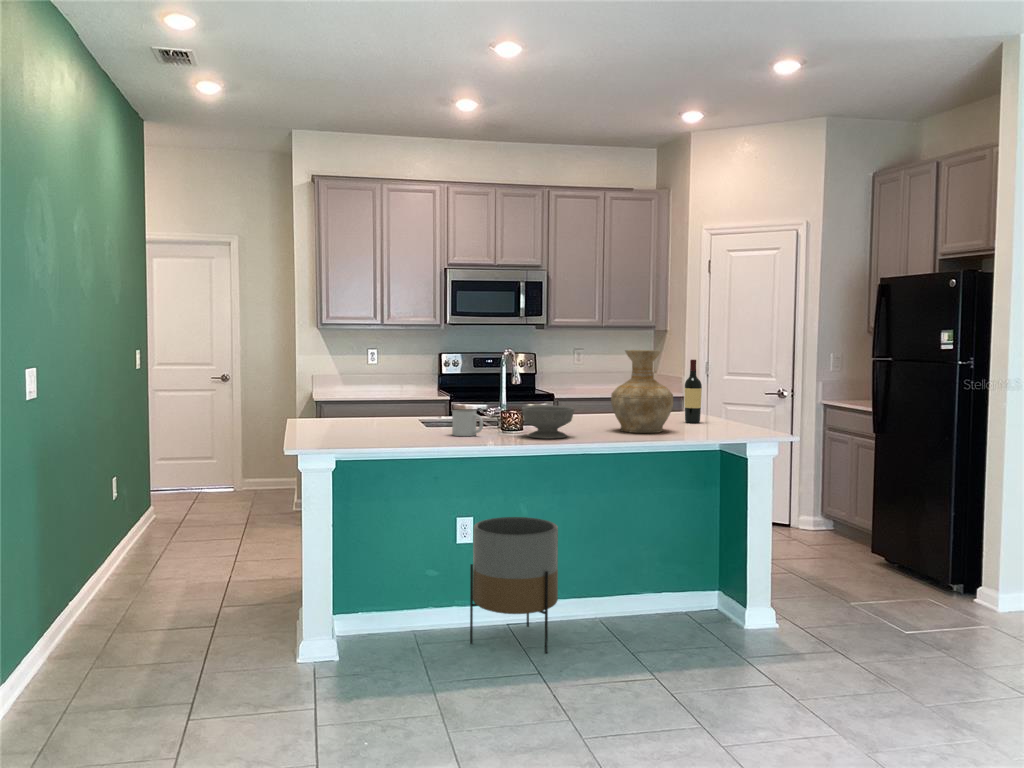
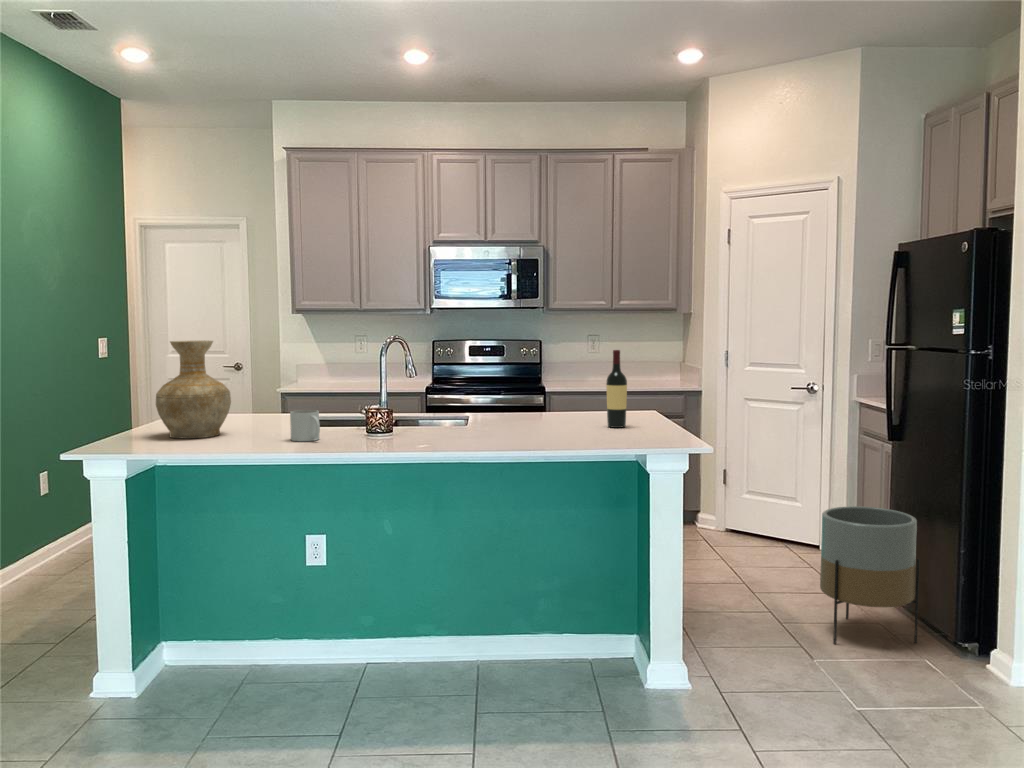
vase: present [611,350,674,433] -> present [156,340,231,439]
bowl: present [522,405,574,439] -> none [360,406,424,446]
planter: present [470,517,558,653] -> present [820,506,920,644]

